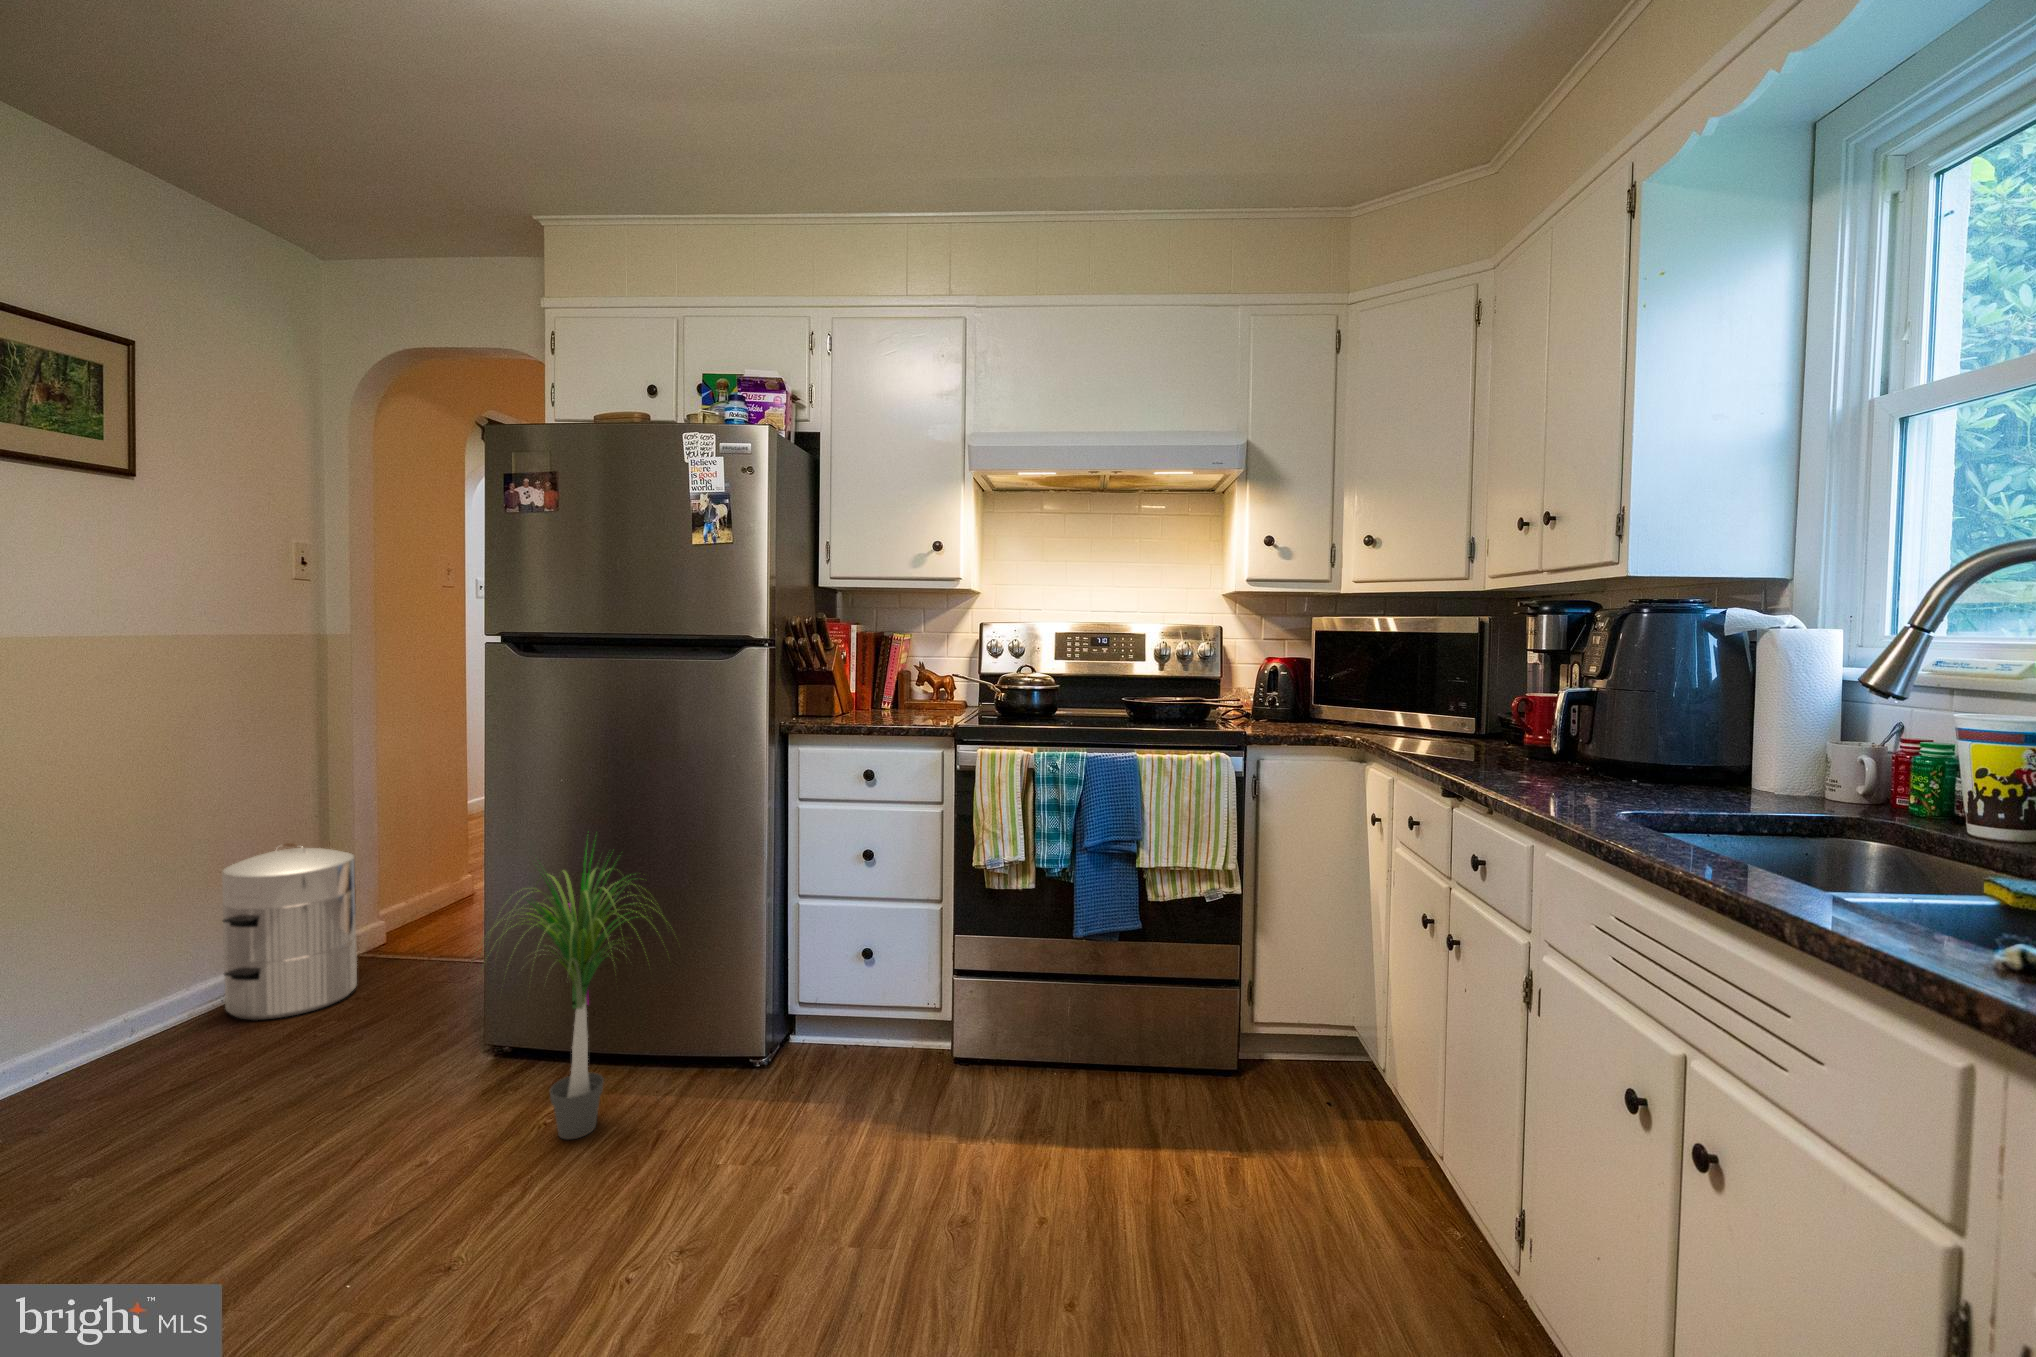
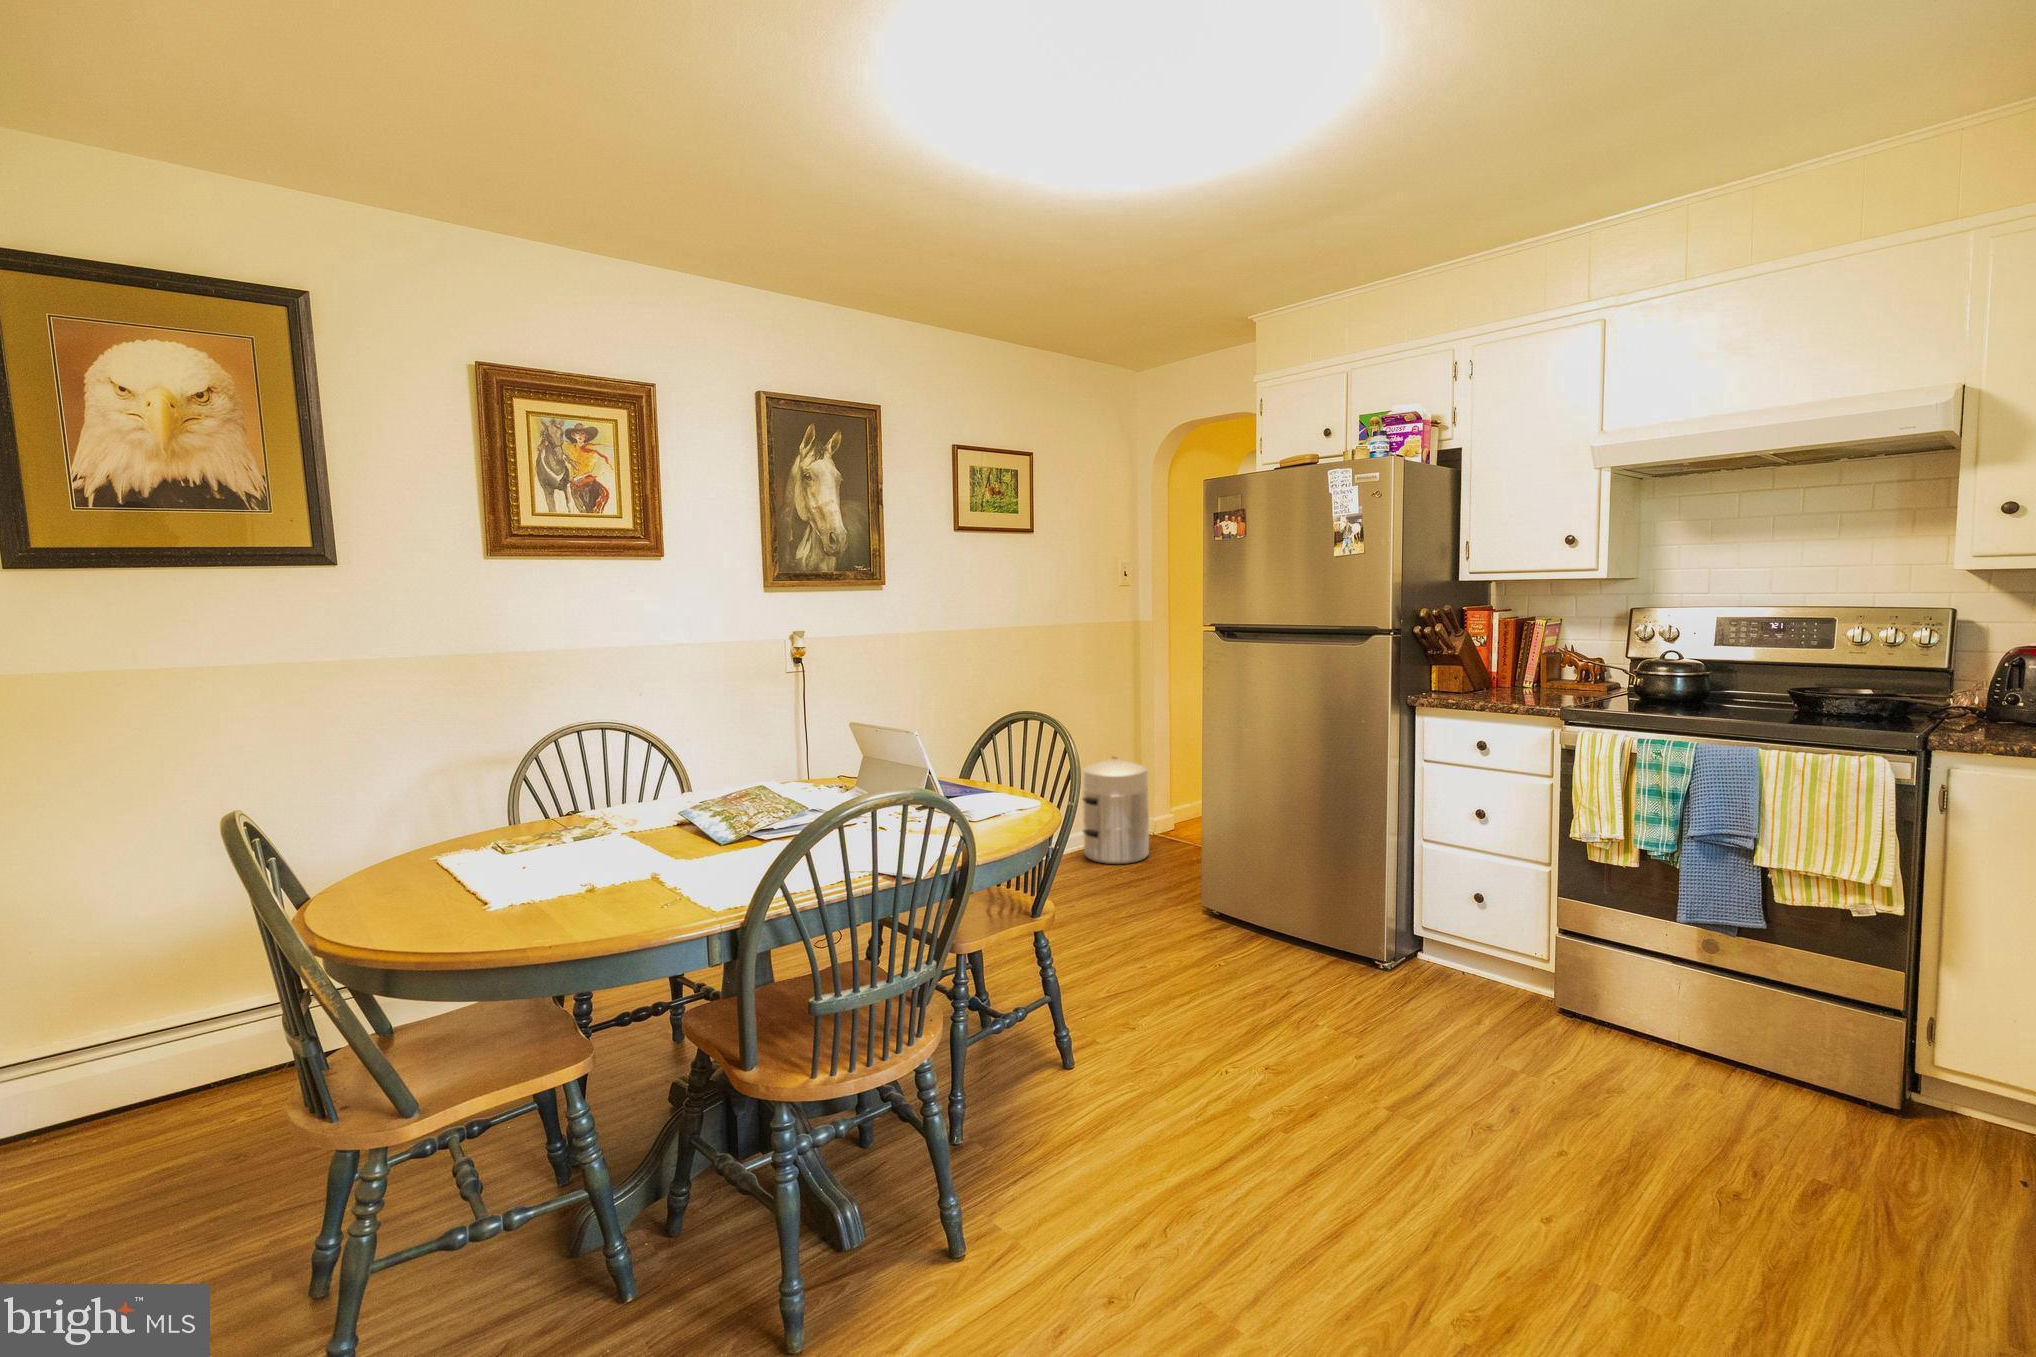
potted plant: present [488,850,667,1139] -> none [1182,765,1317,972]

